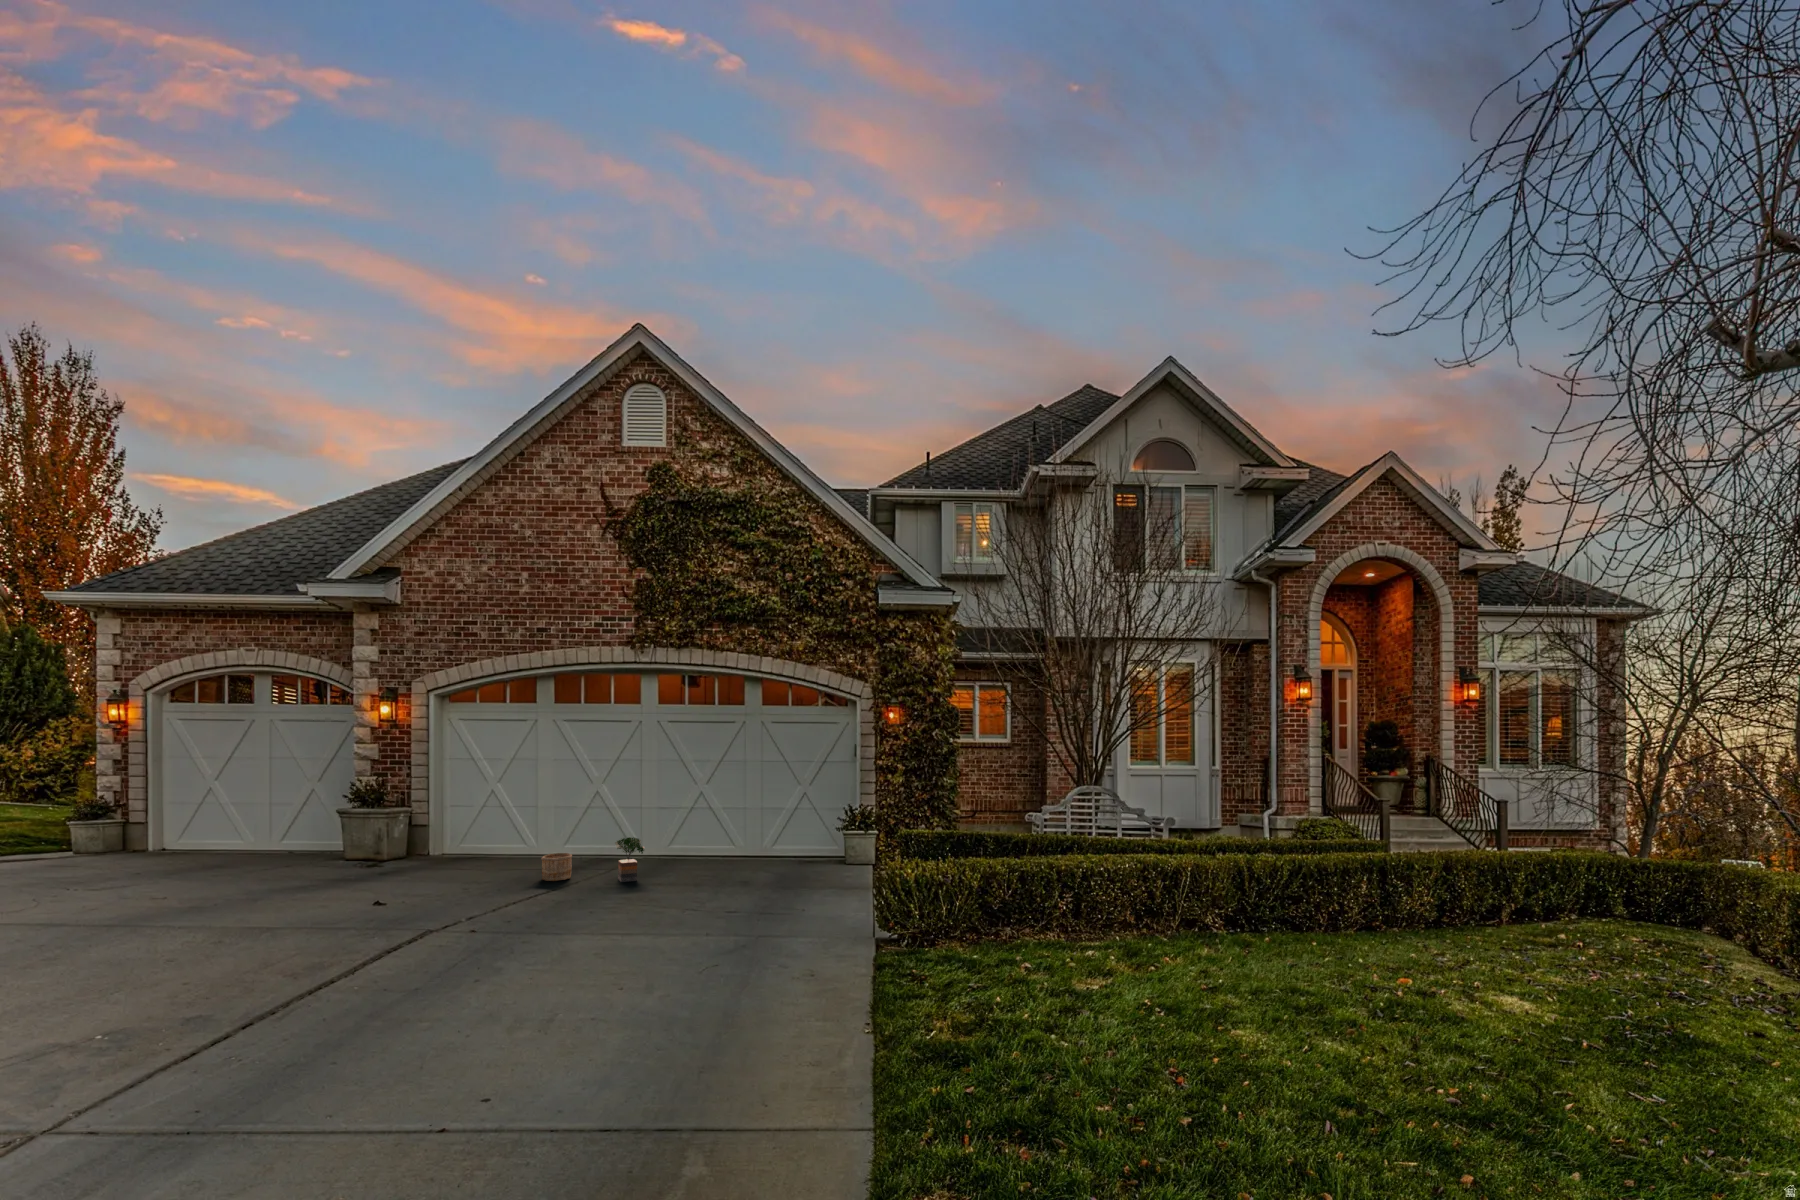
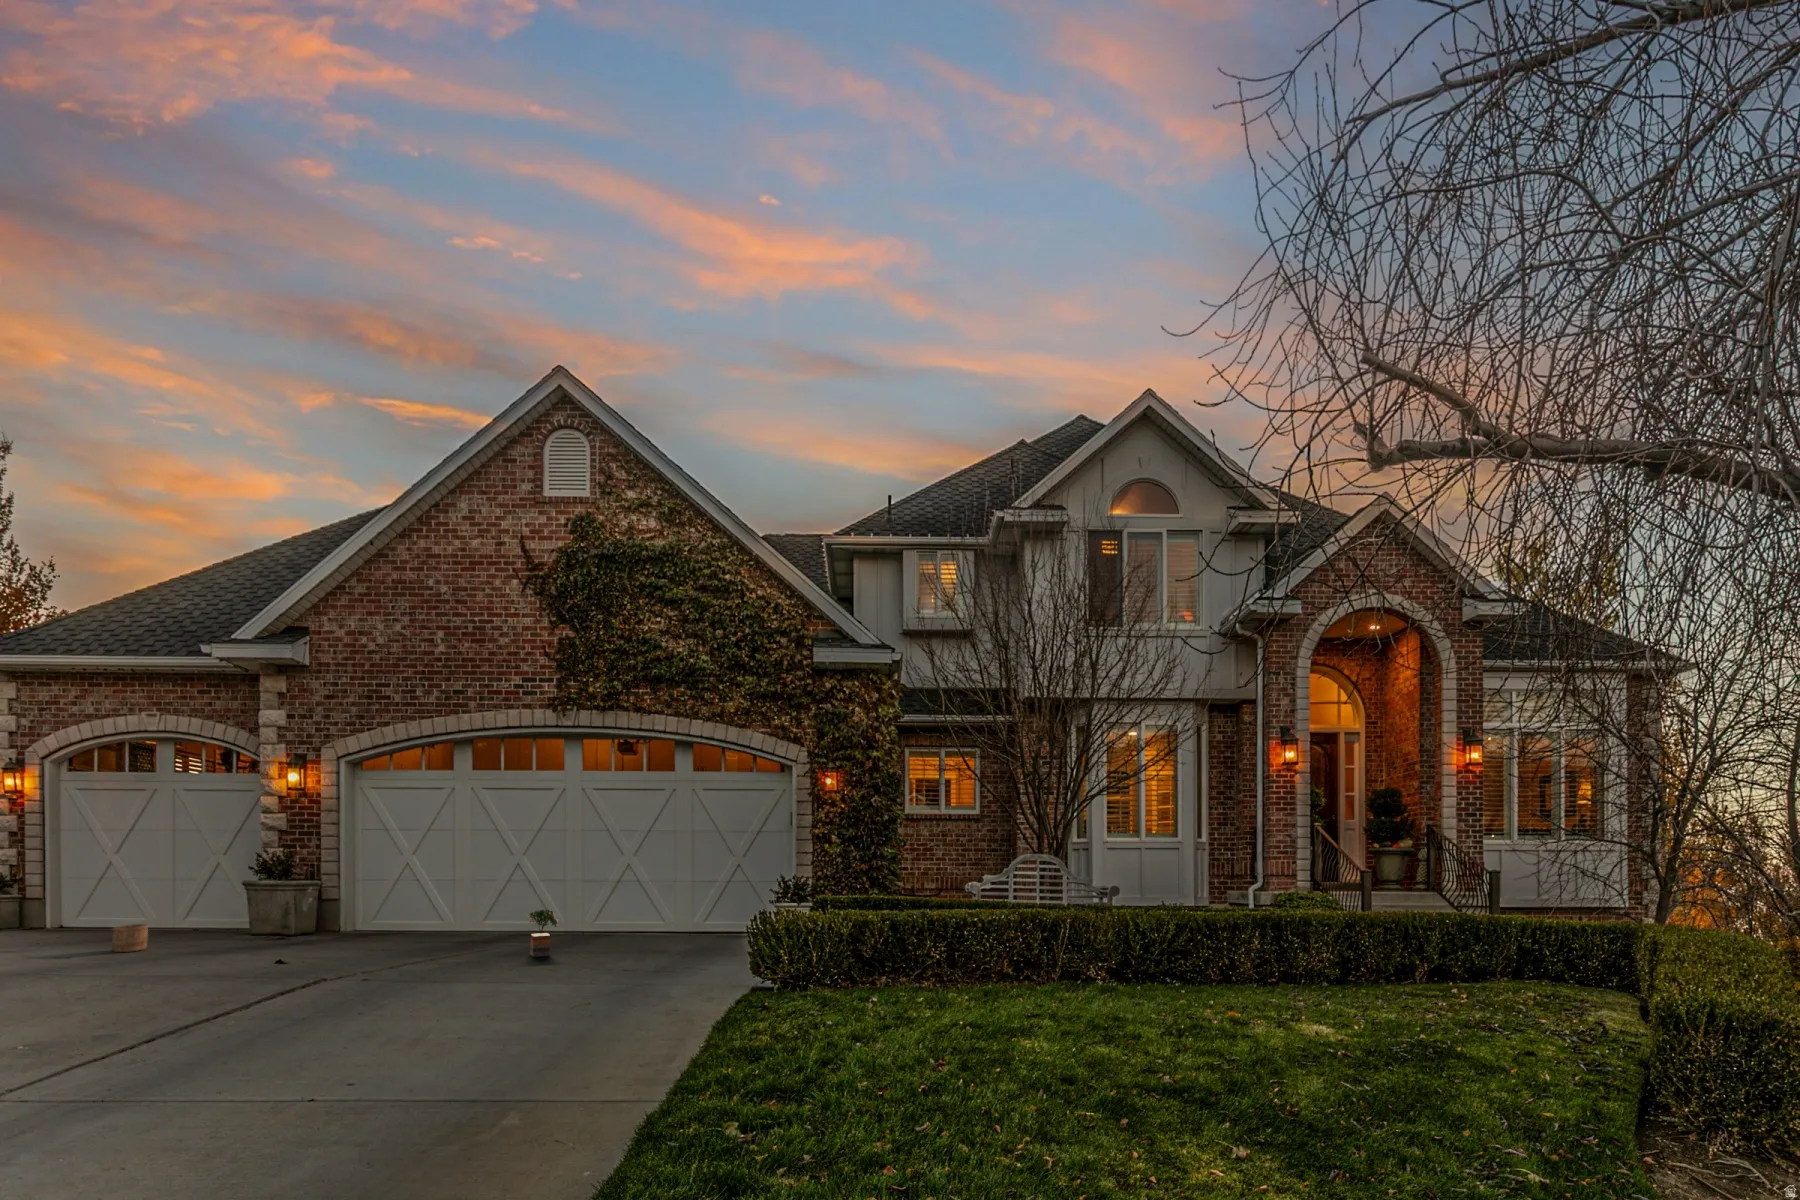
wooden bucket: present [541,853,572,881] -> present [112,924,148,952]

